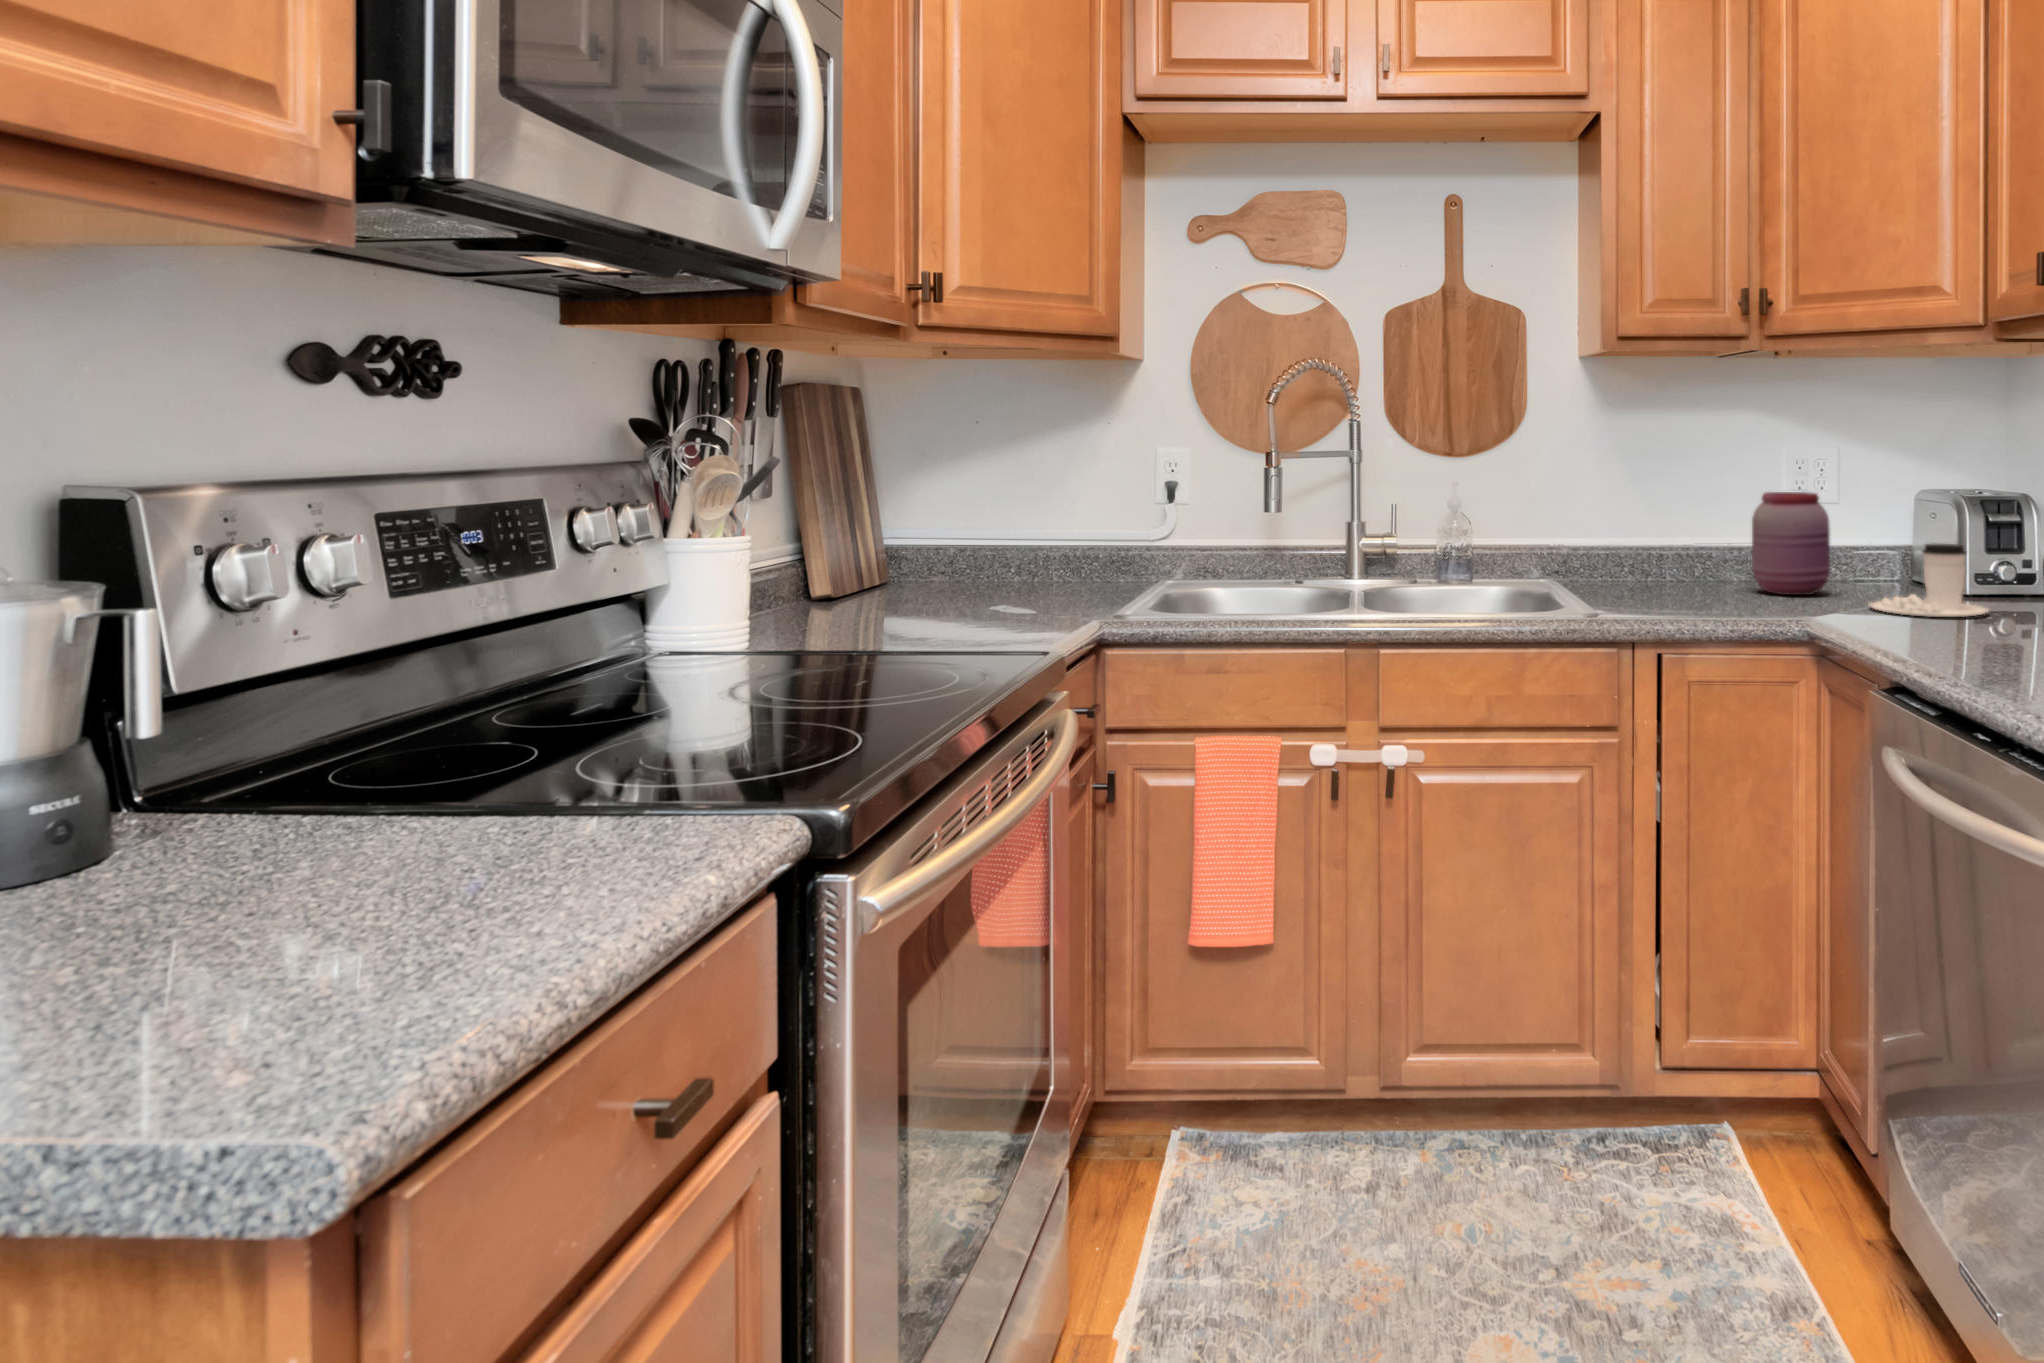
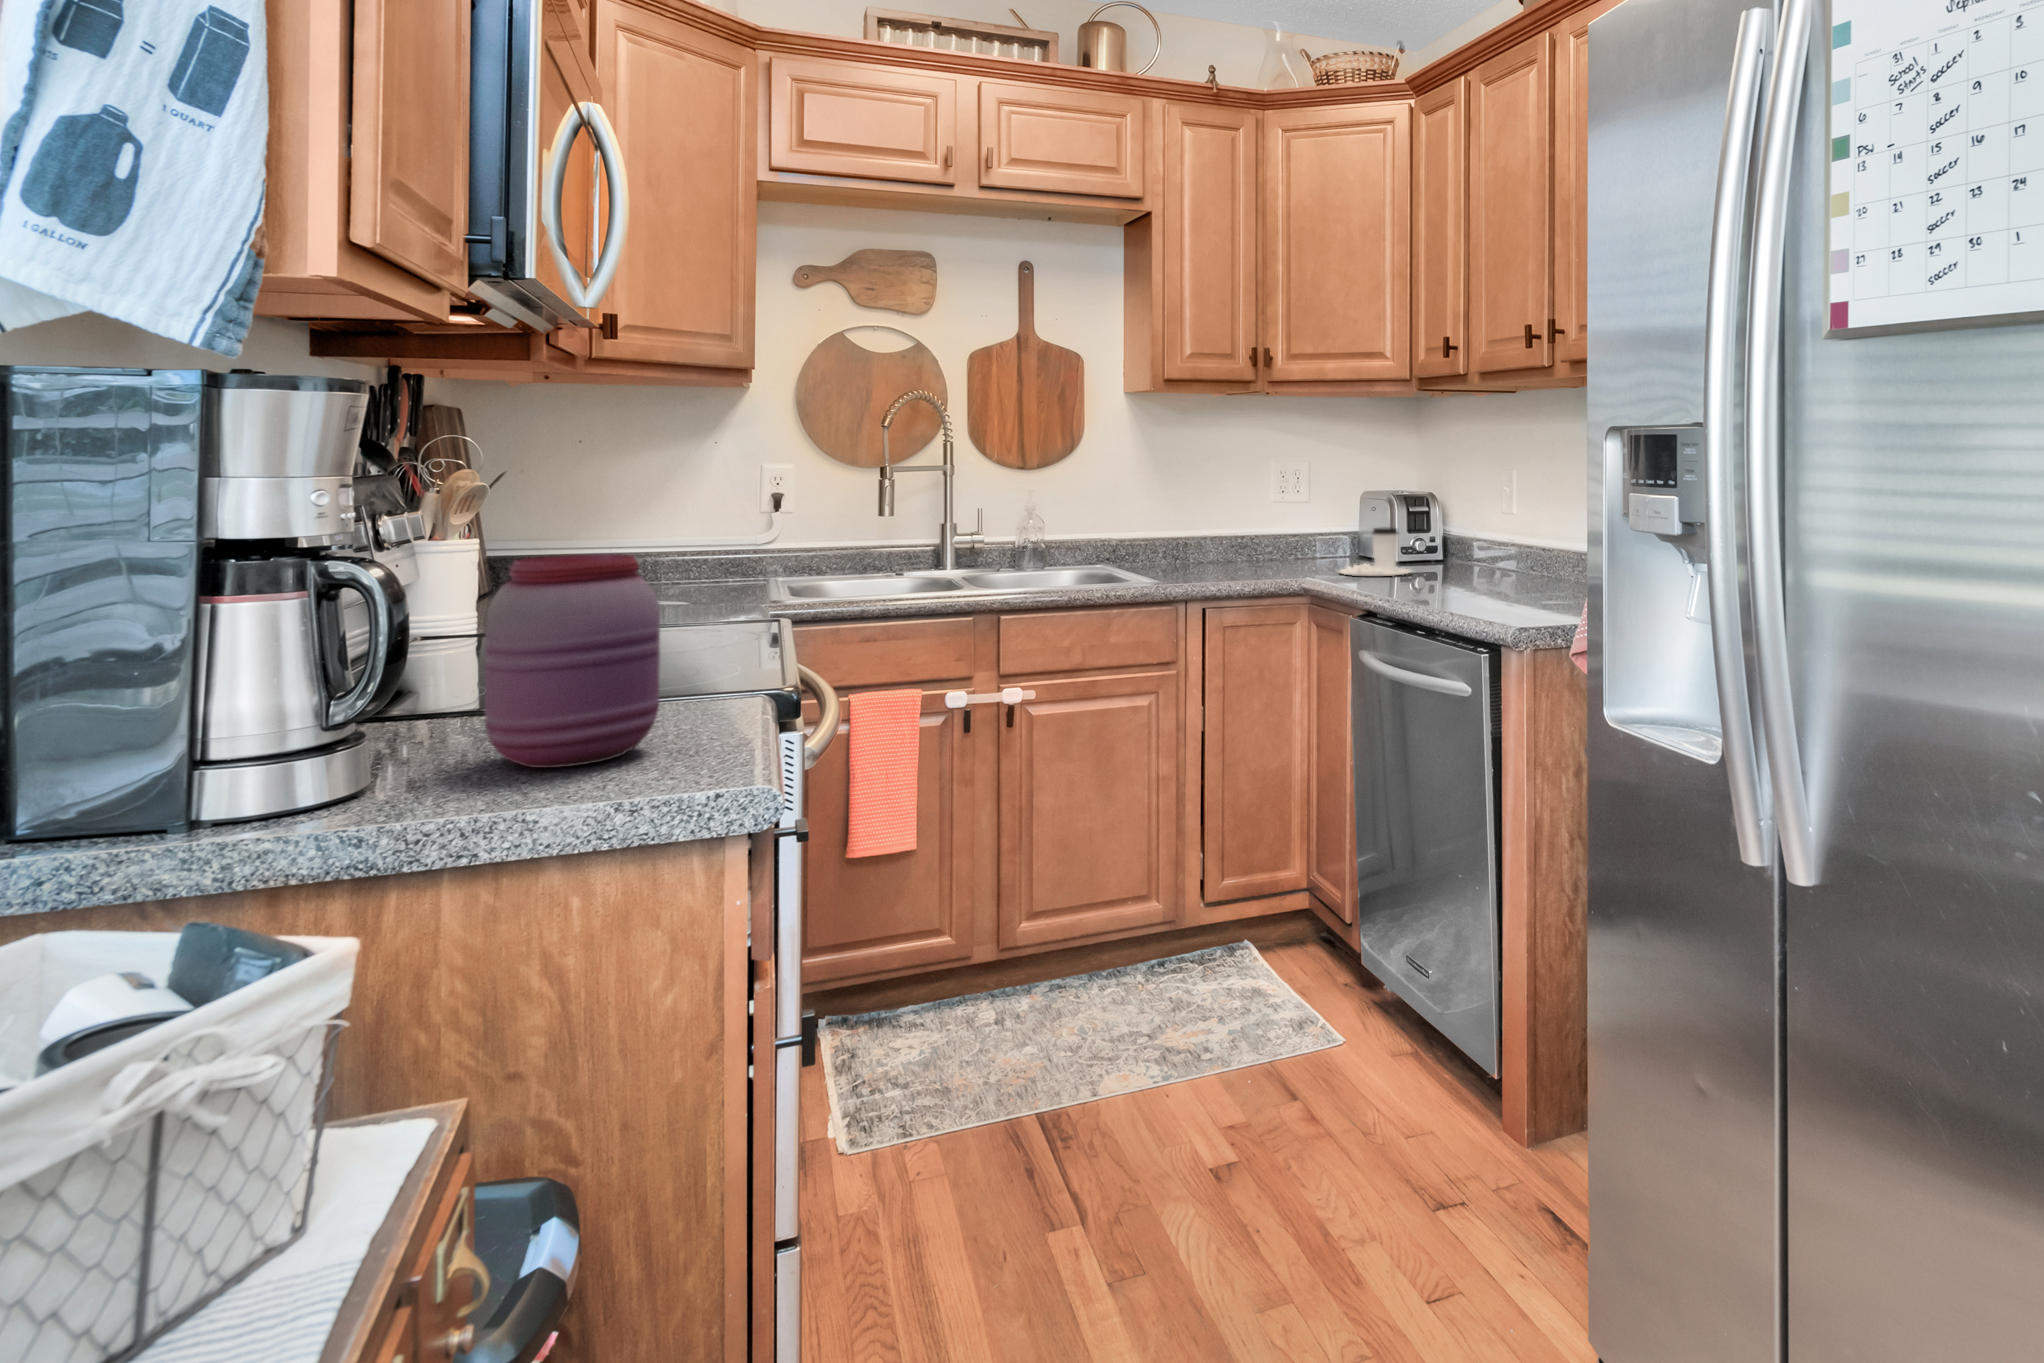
jar: present [1752,492,1830,595] -> present [485,554,660,768]

